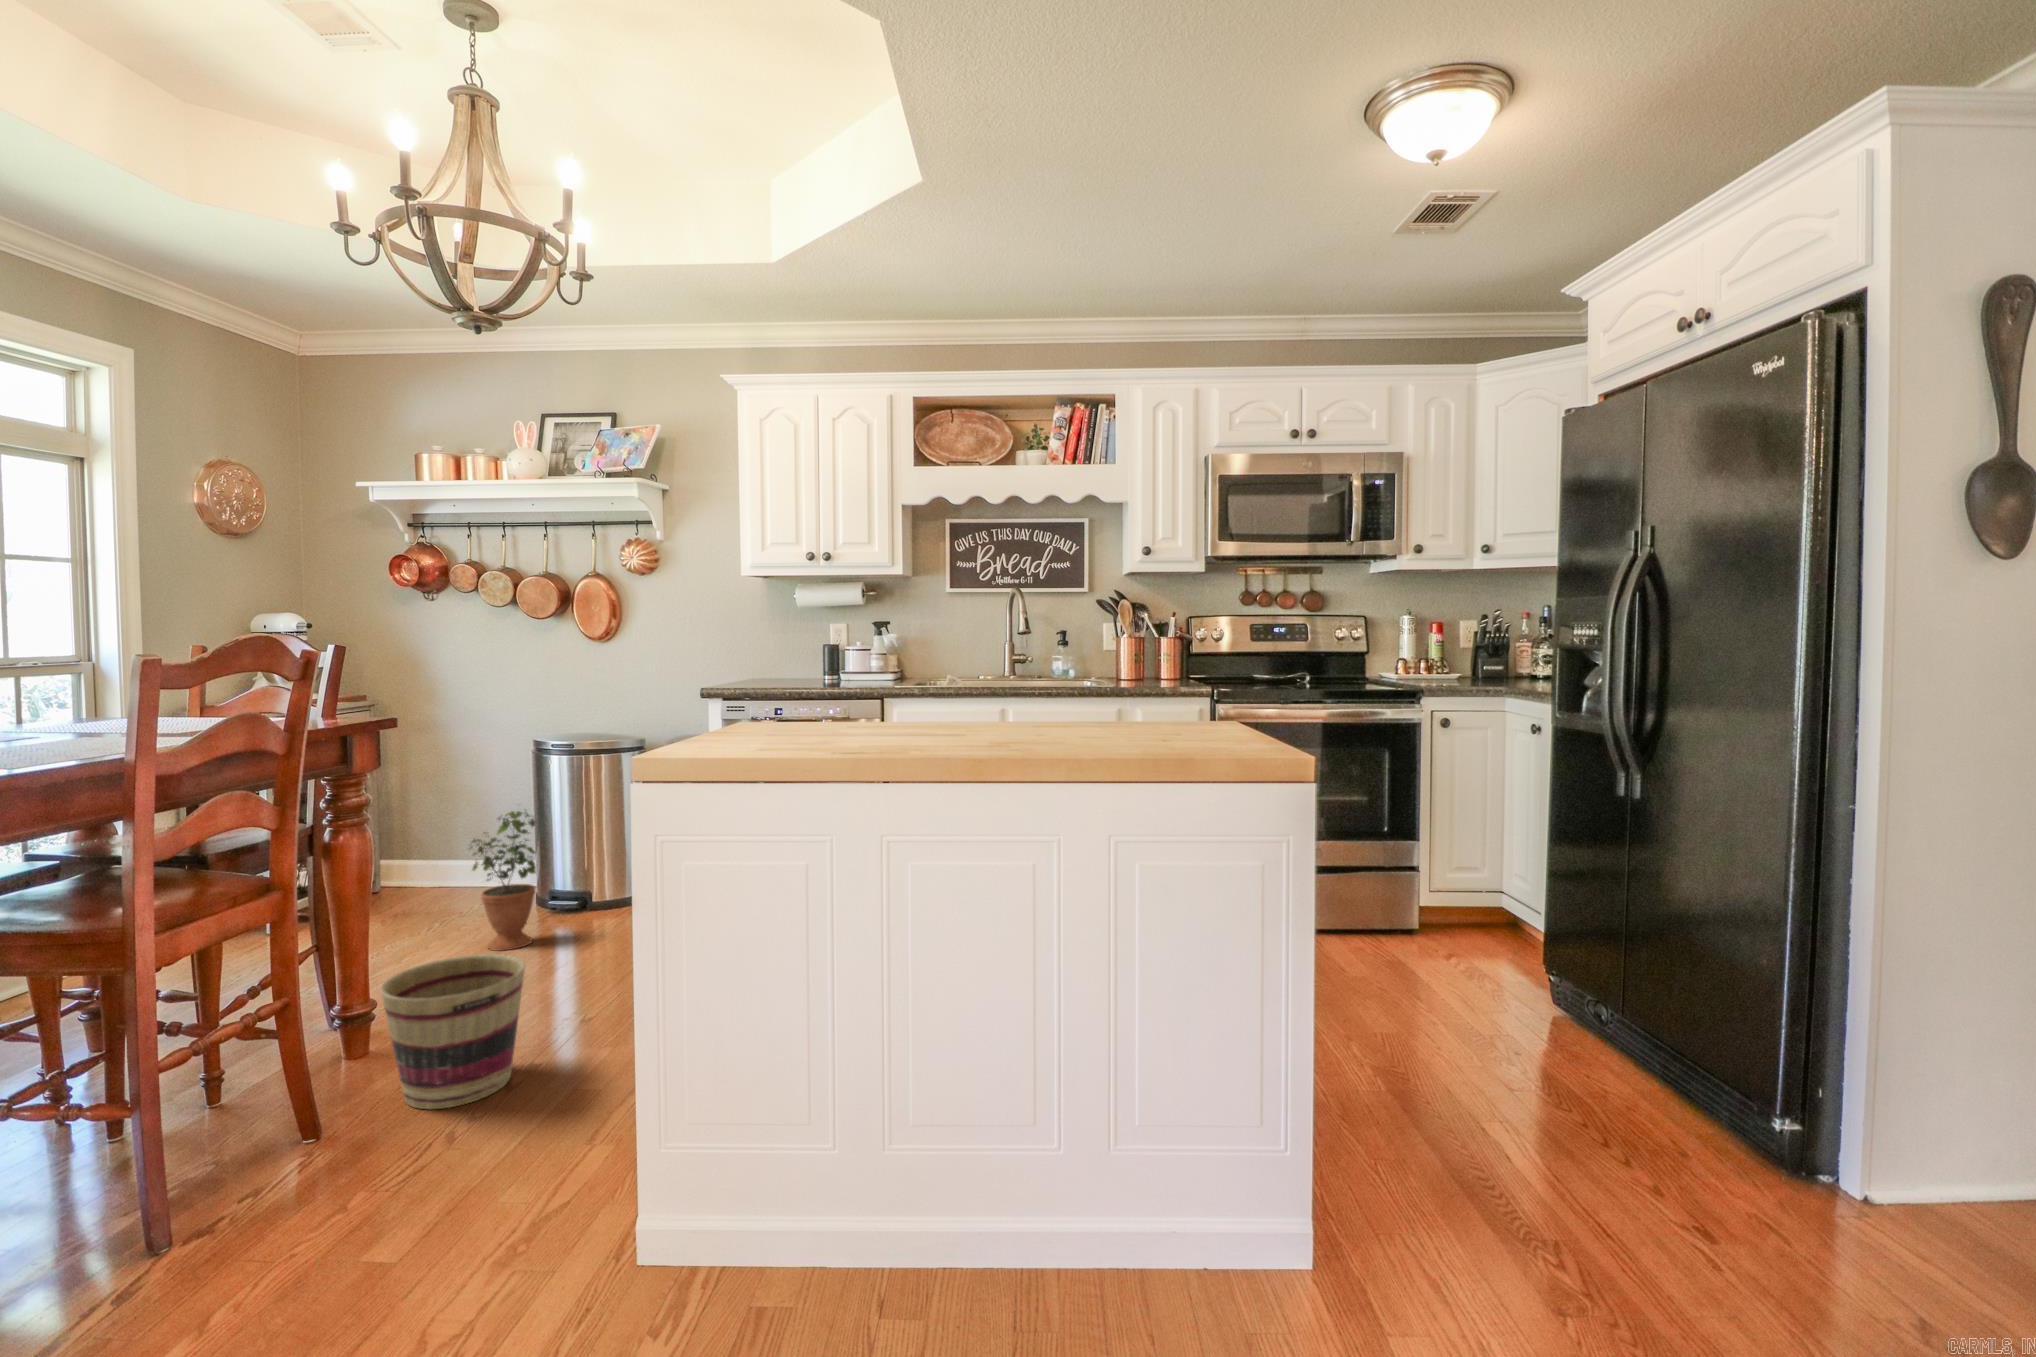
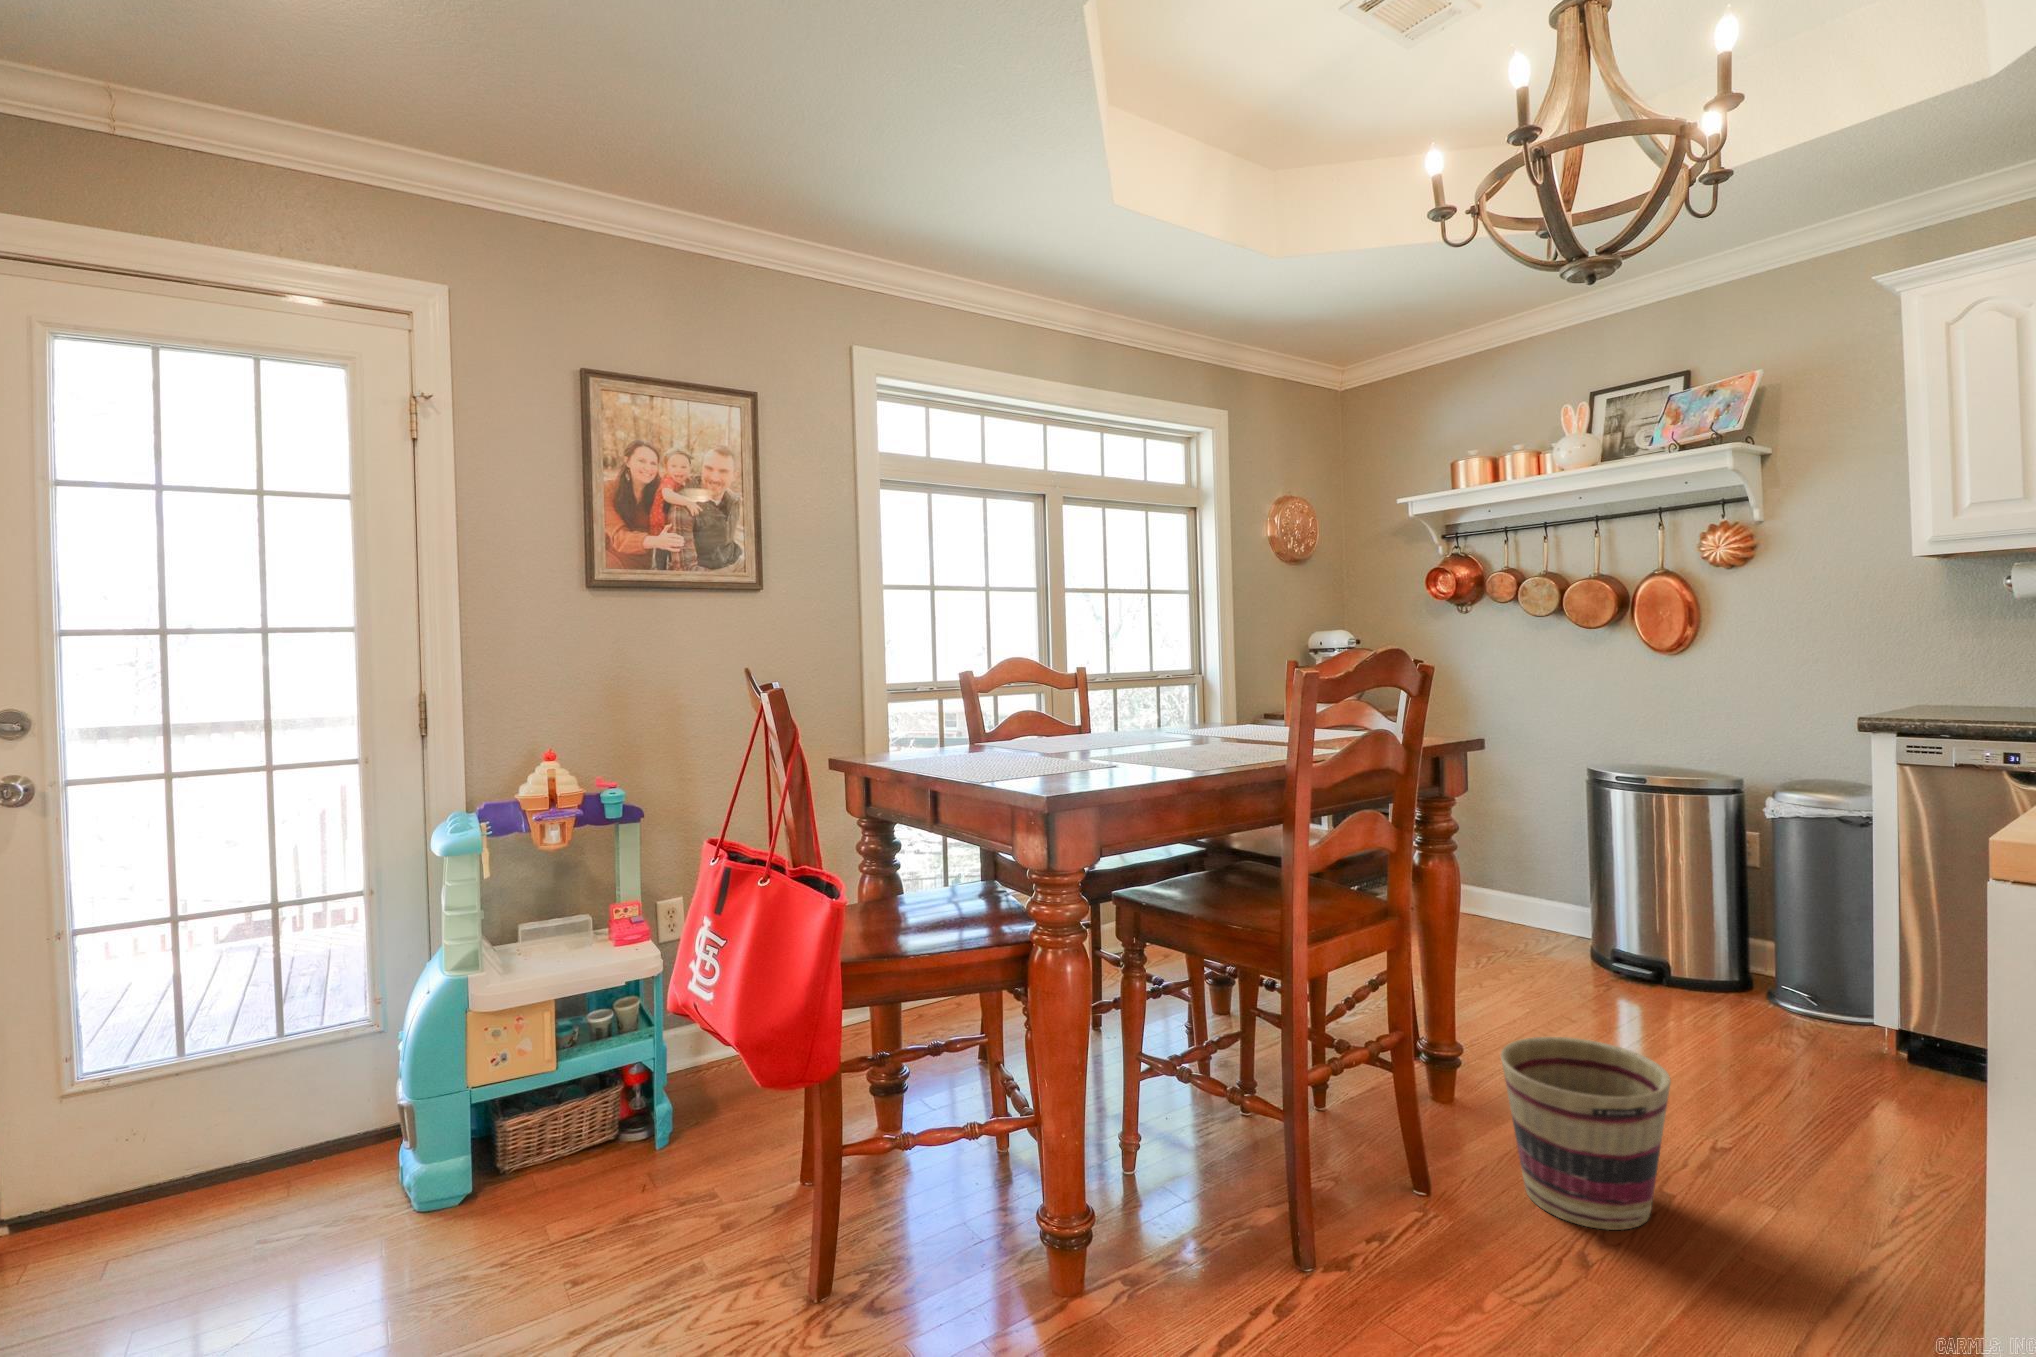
potted plant: present [470,809,536,951] -> none [1530,849,1611,1020]

